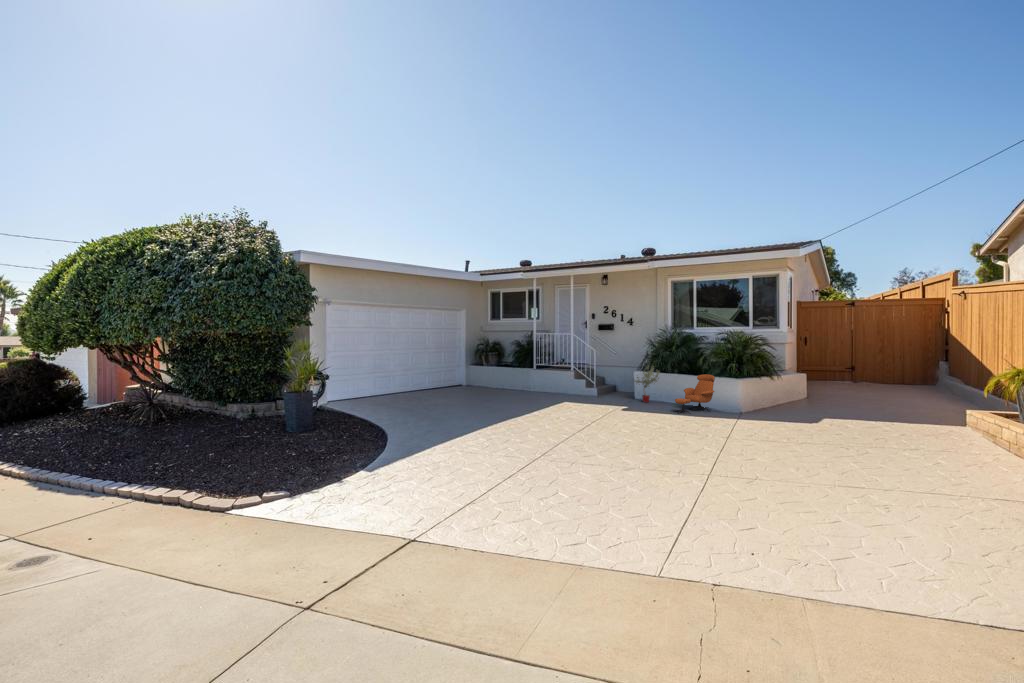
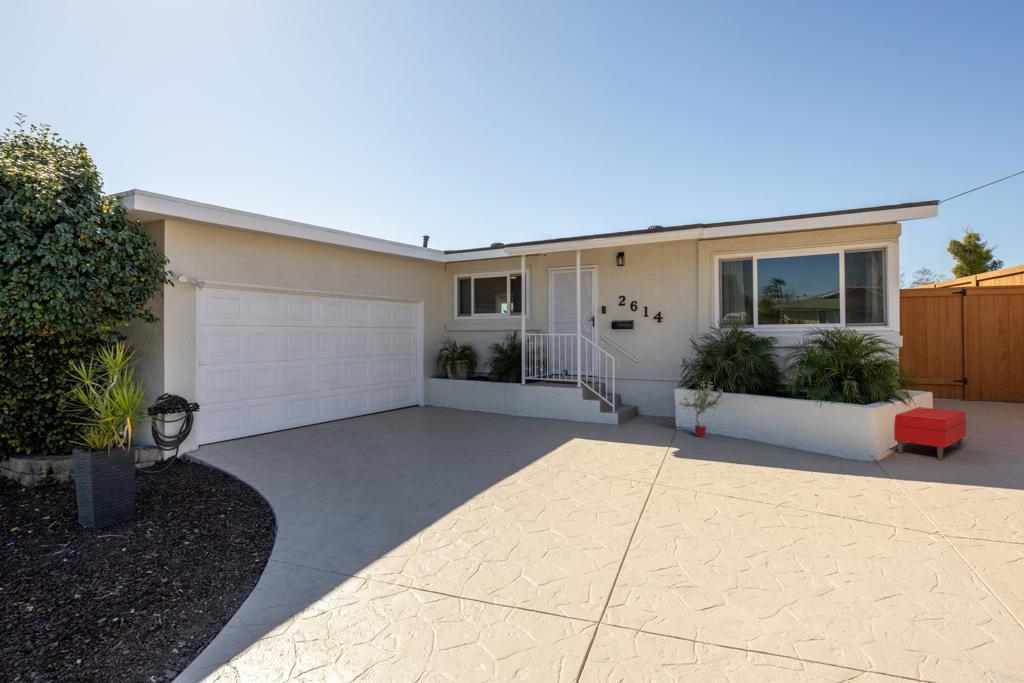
lounge chair: present [675,374,715,414] -> none [765,396,825,463]
bench: none [763,383,817,414] -> present [894,407,966,460]

